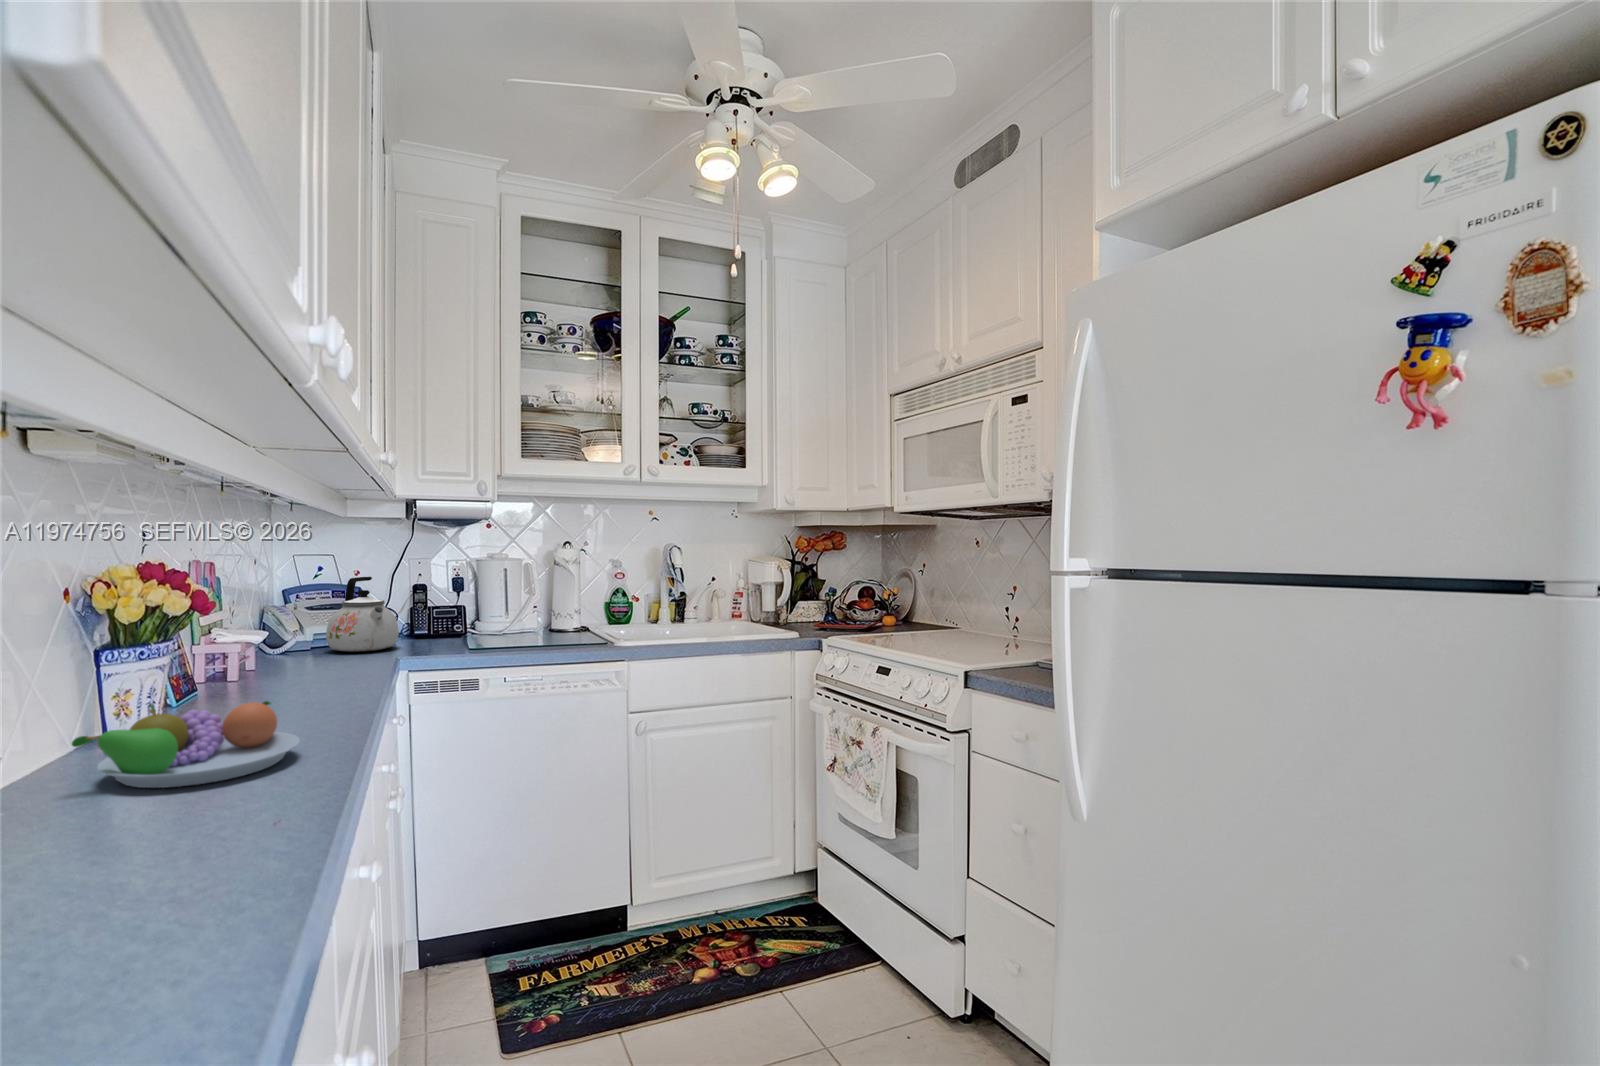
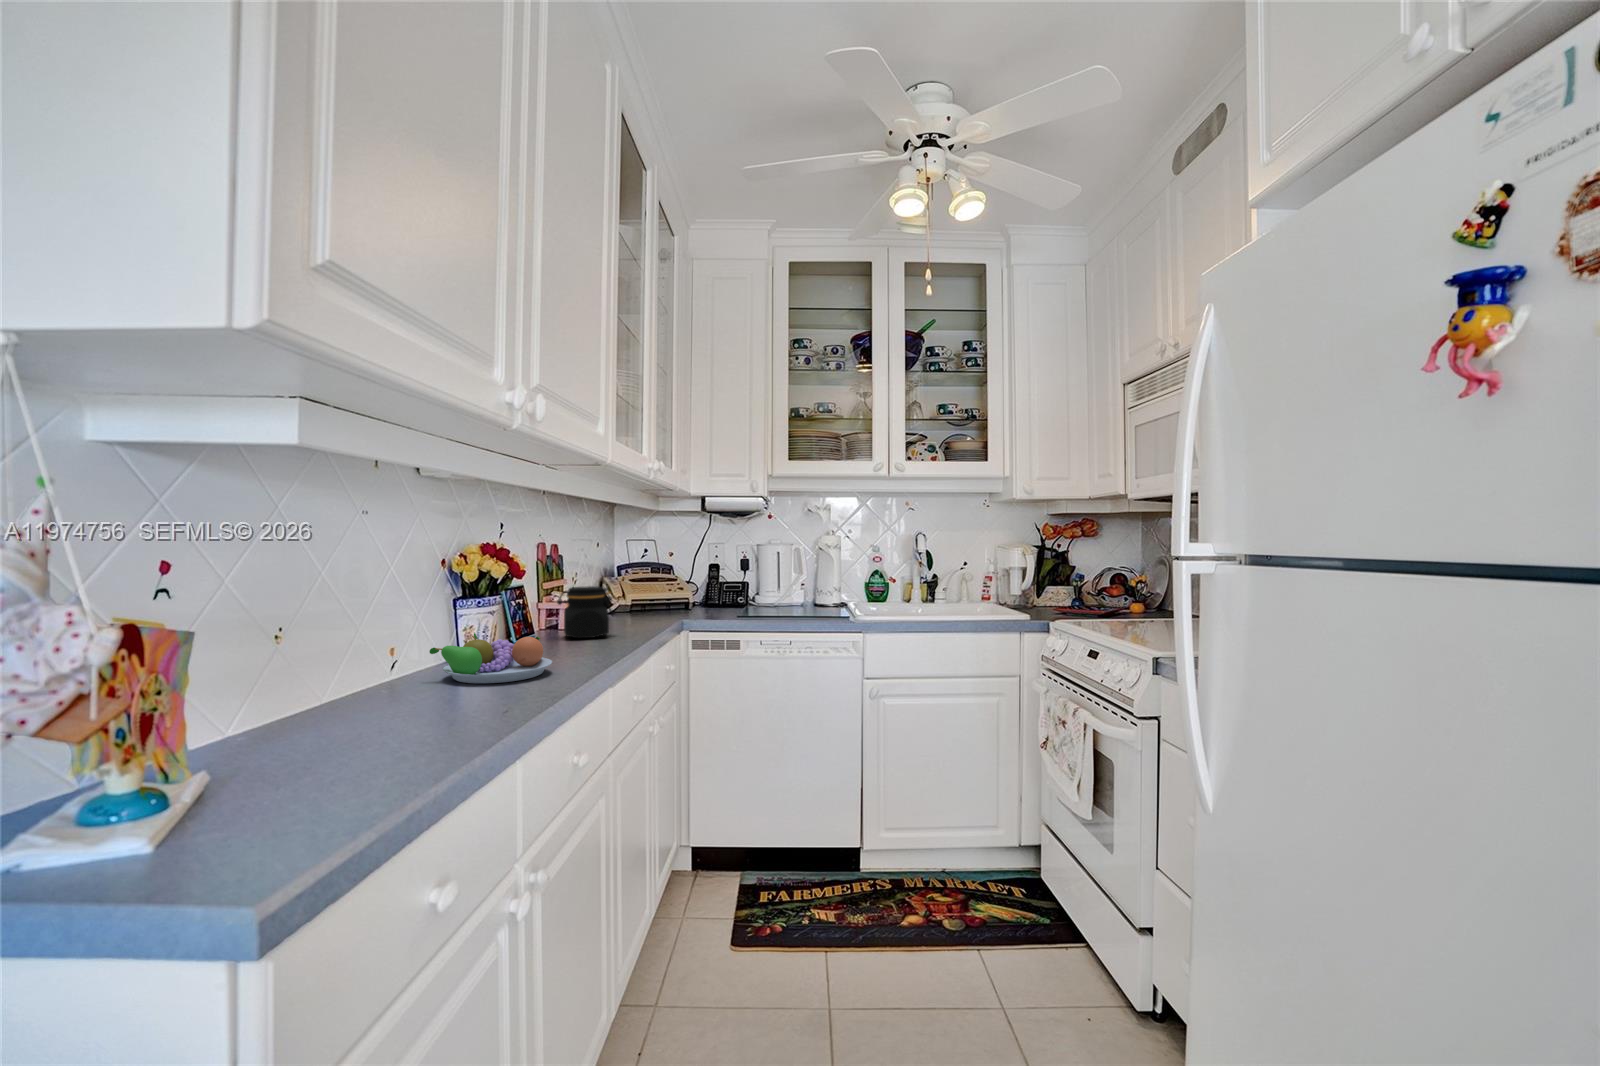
kettle: present [326,577,399,652] -> none [633,558,683,615]
jar: none [241,619,333,693] -> present [557,586,613,638]

